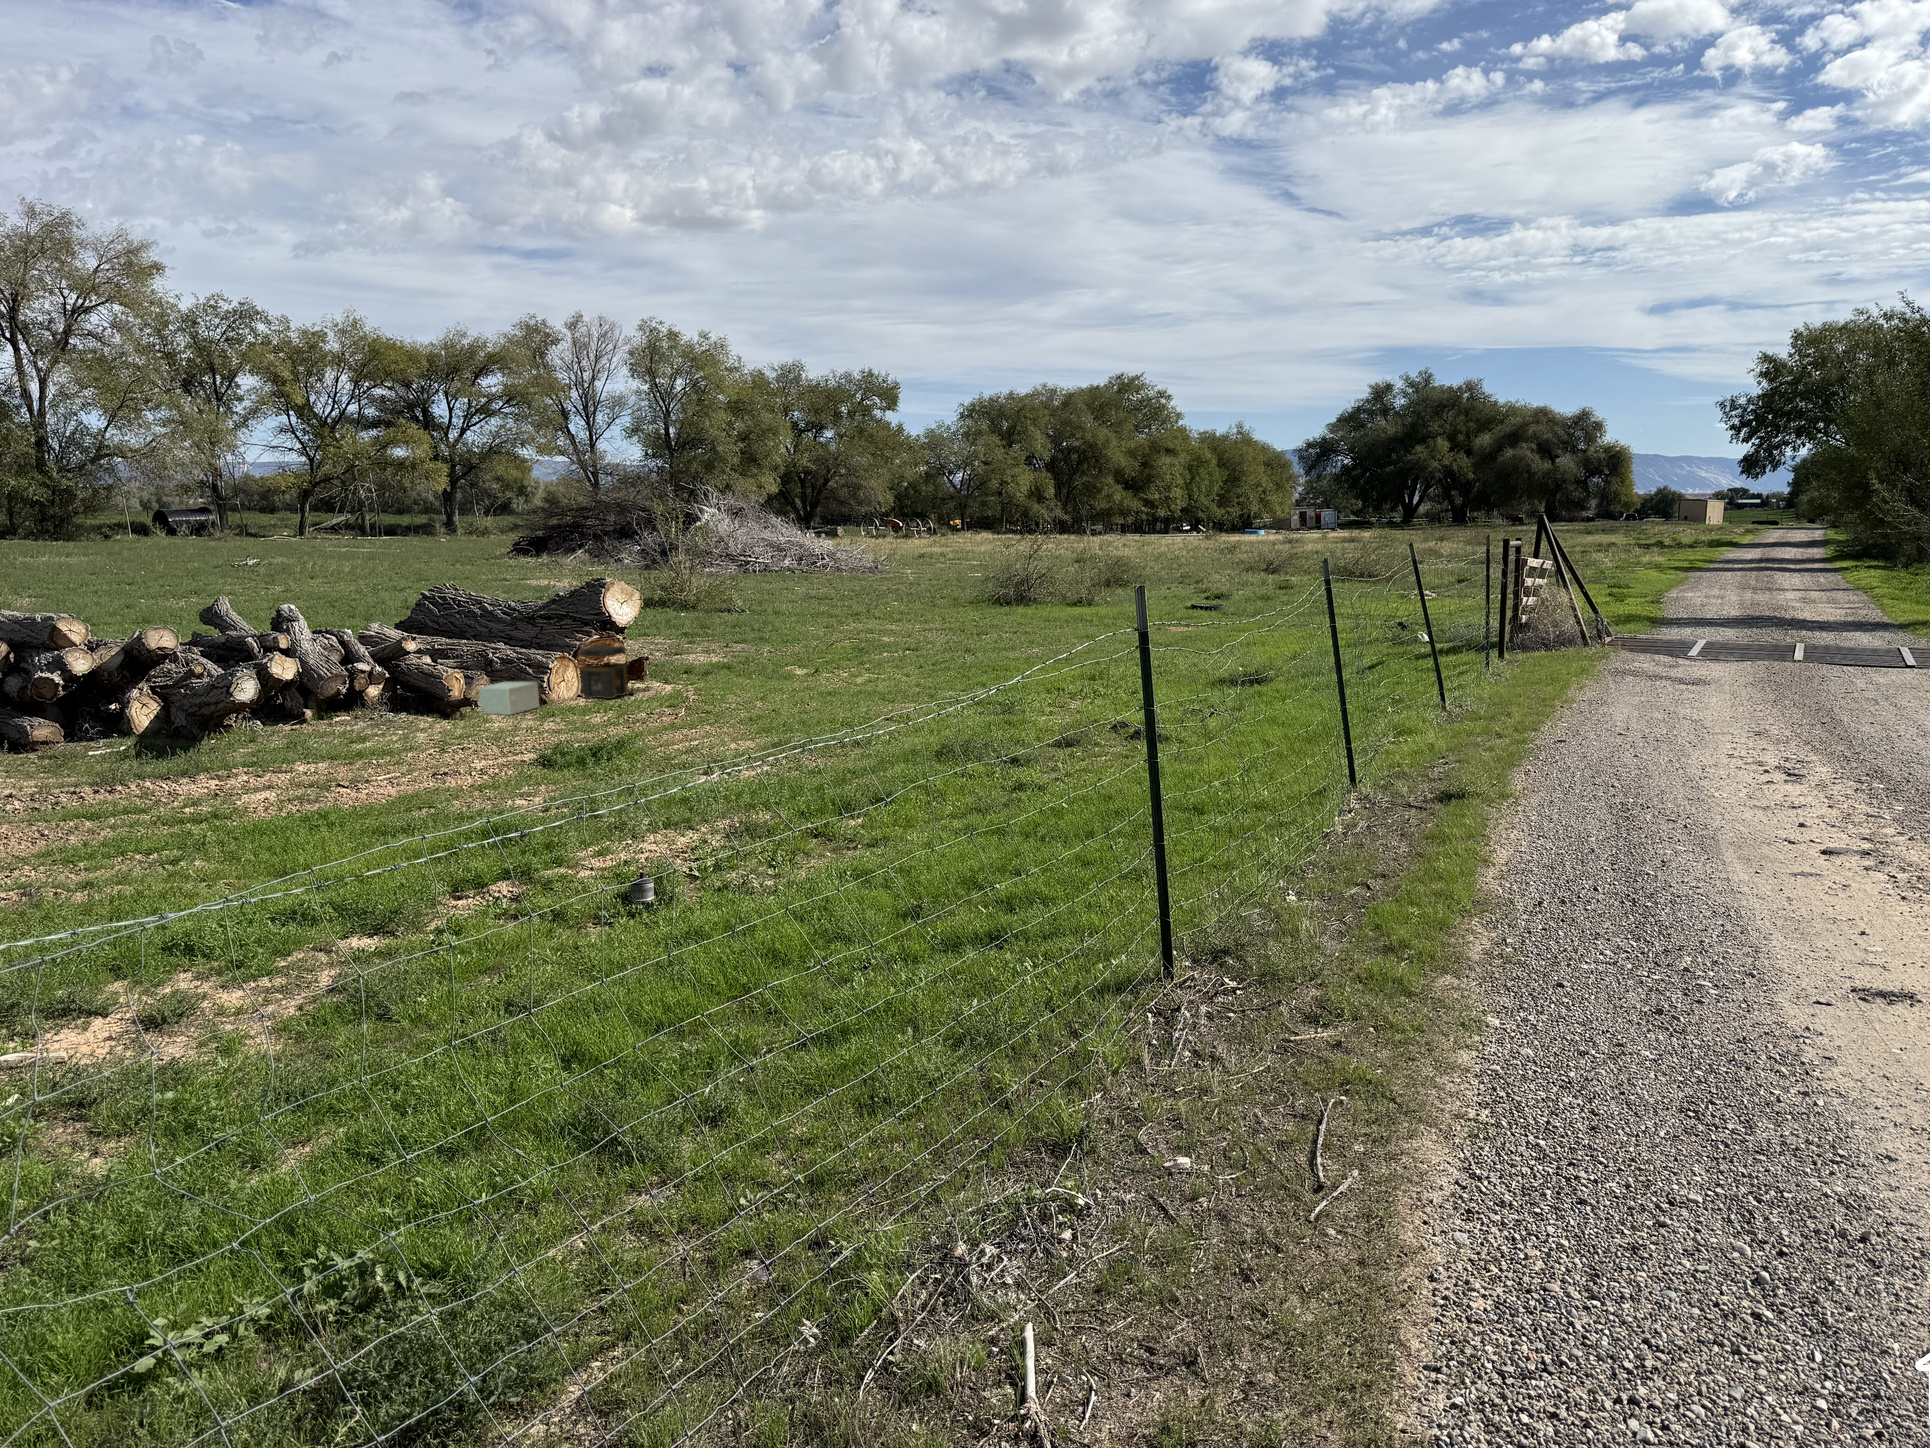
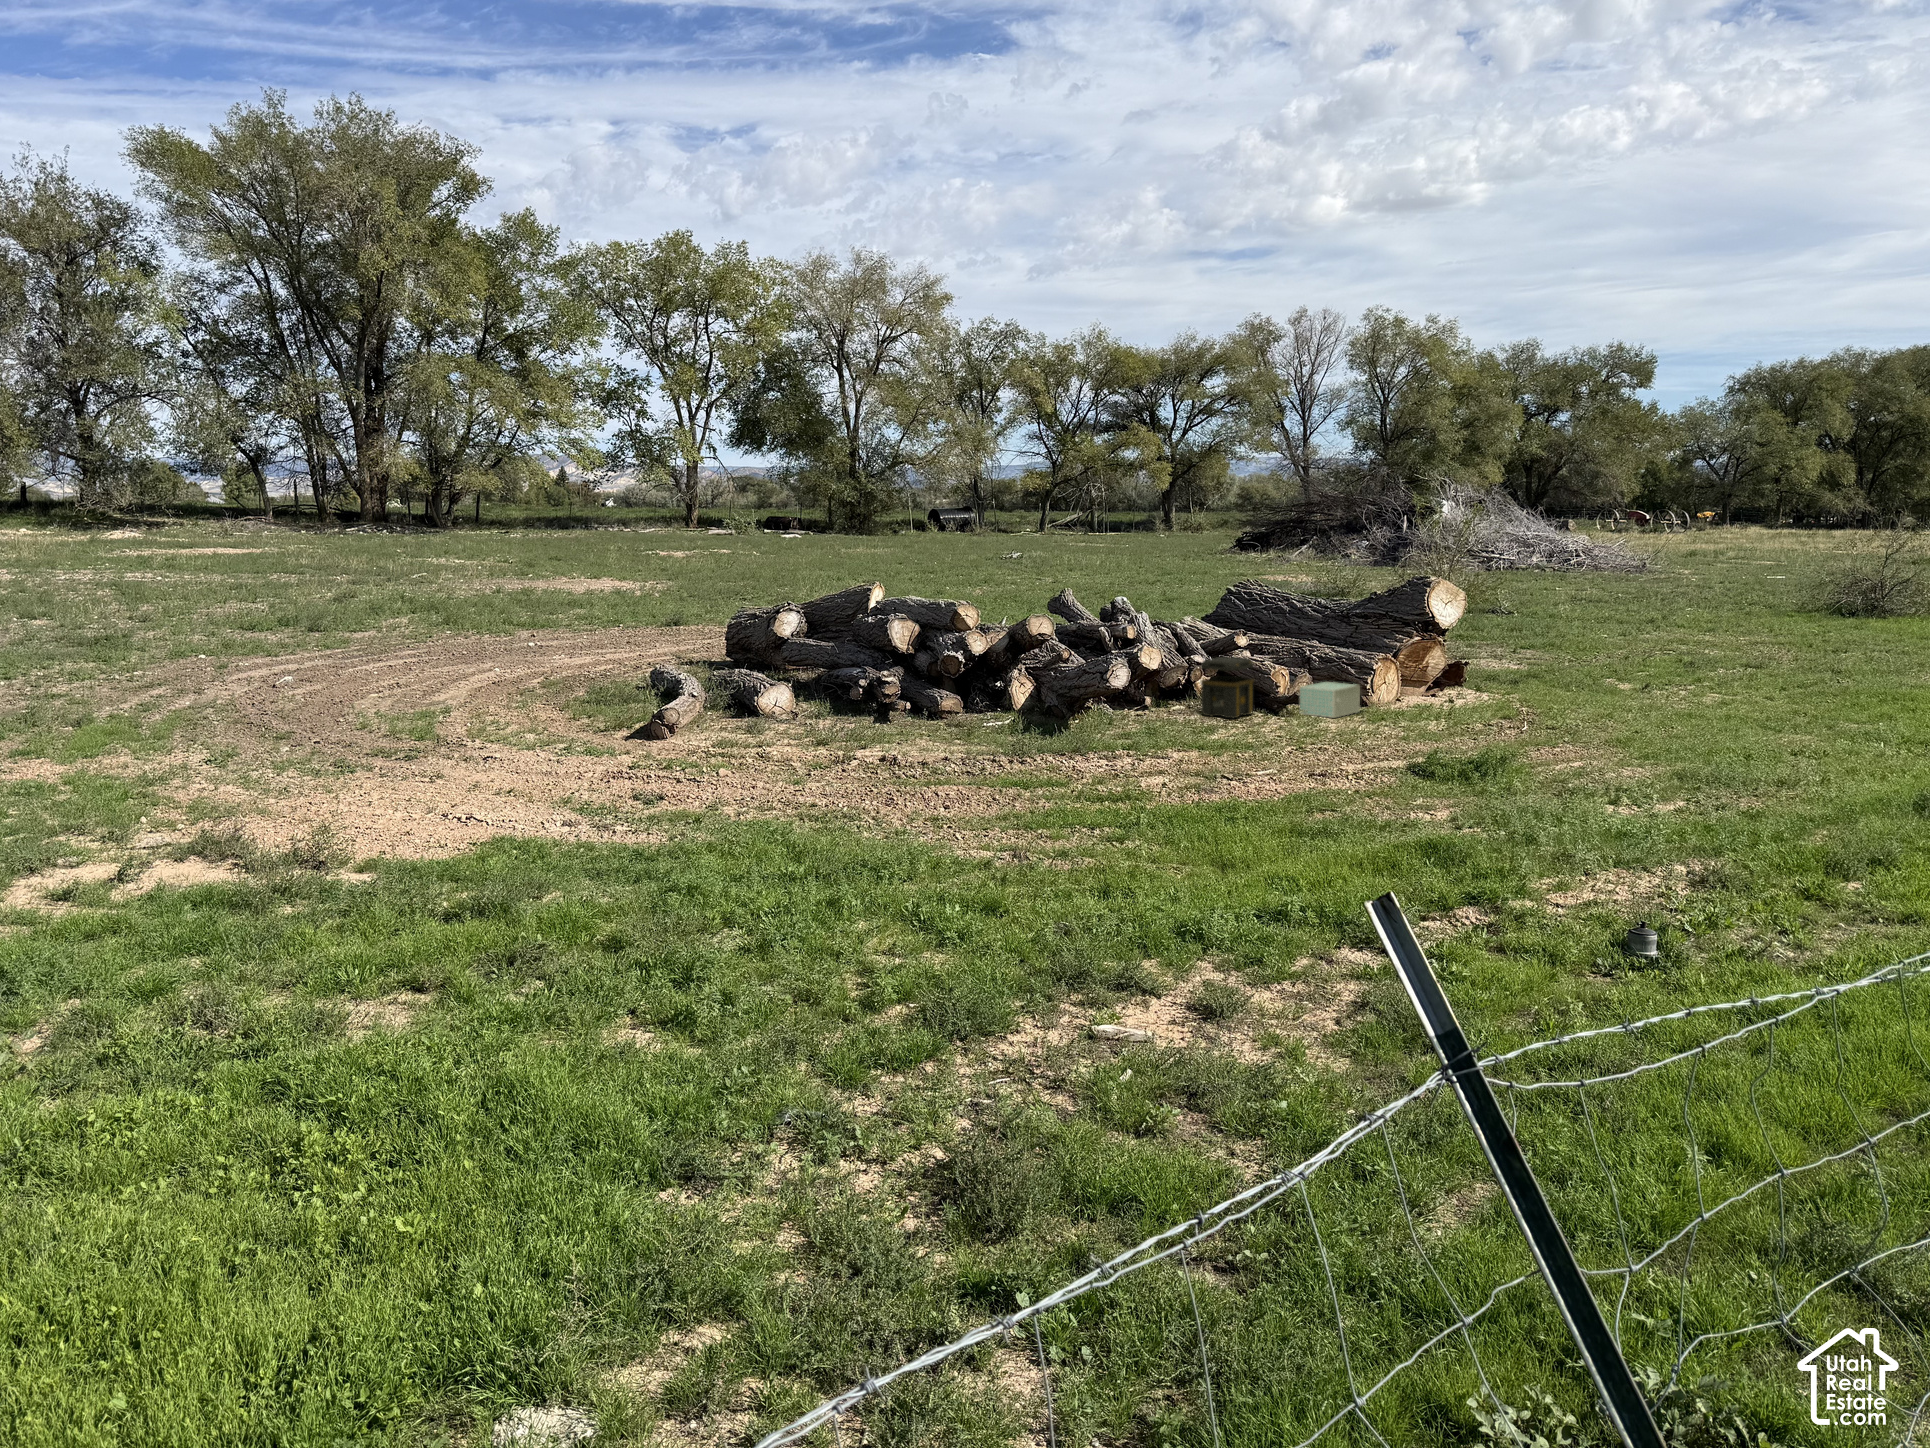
toolbox: present [579,646,628,699] -> present [1201,657,1254,719]

